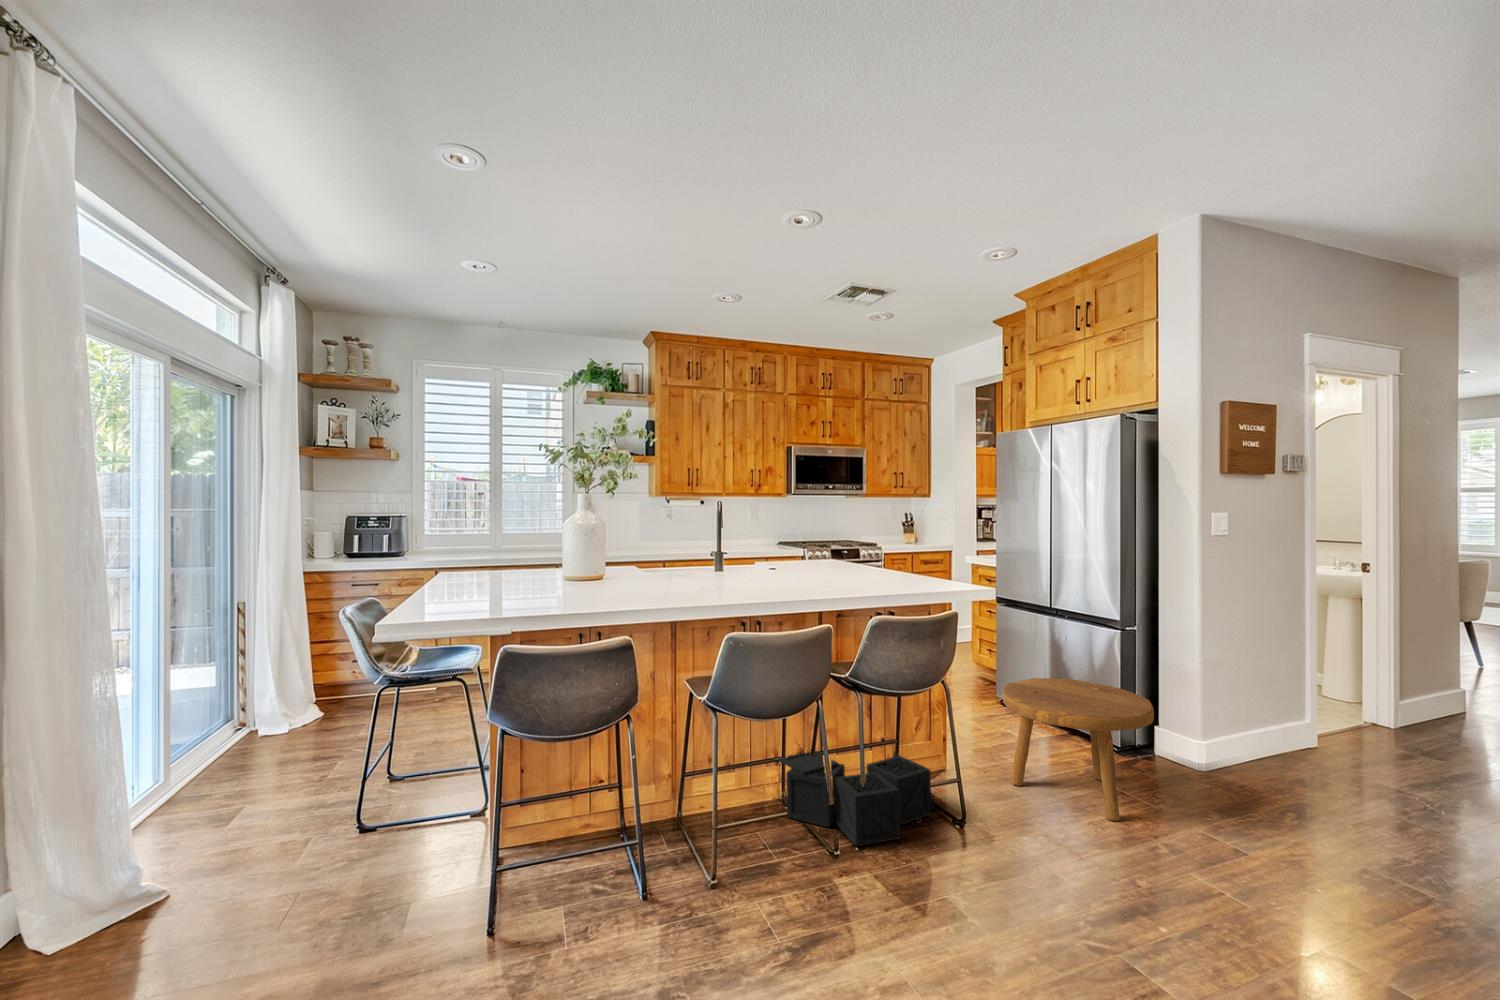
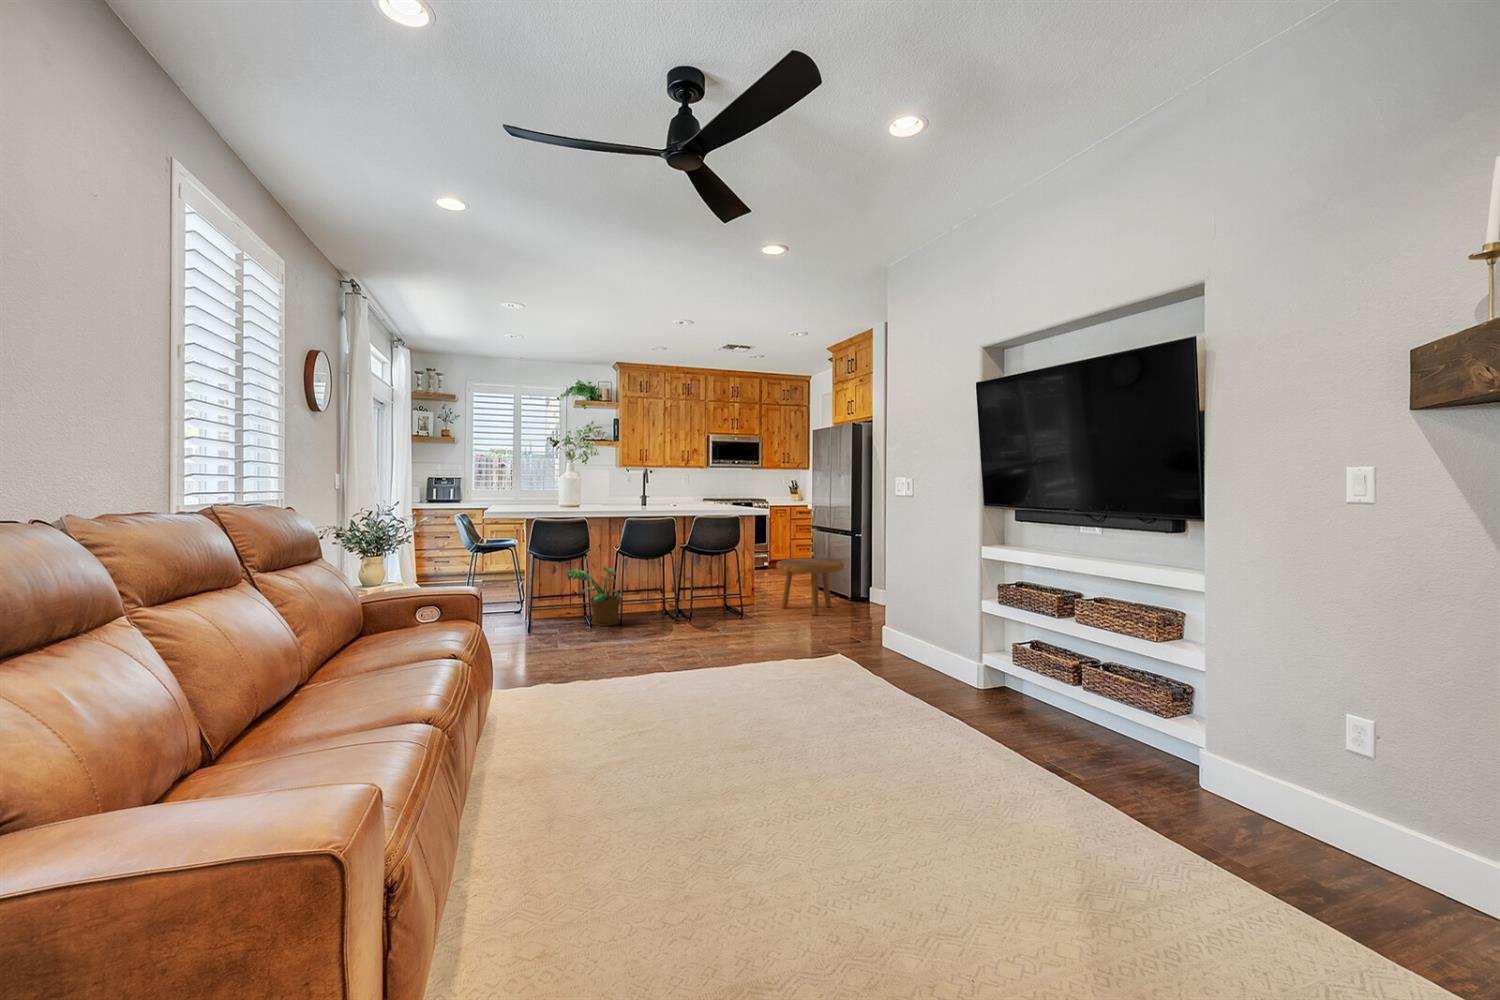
potted plant: none [588,726,722,888] -> present [567,567,626,626]
storage bin: present [778,751,934,846] -> none [662,588,735,619]

